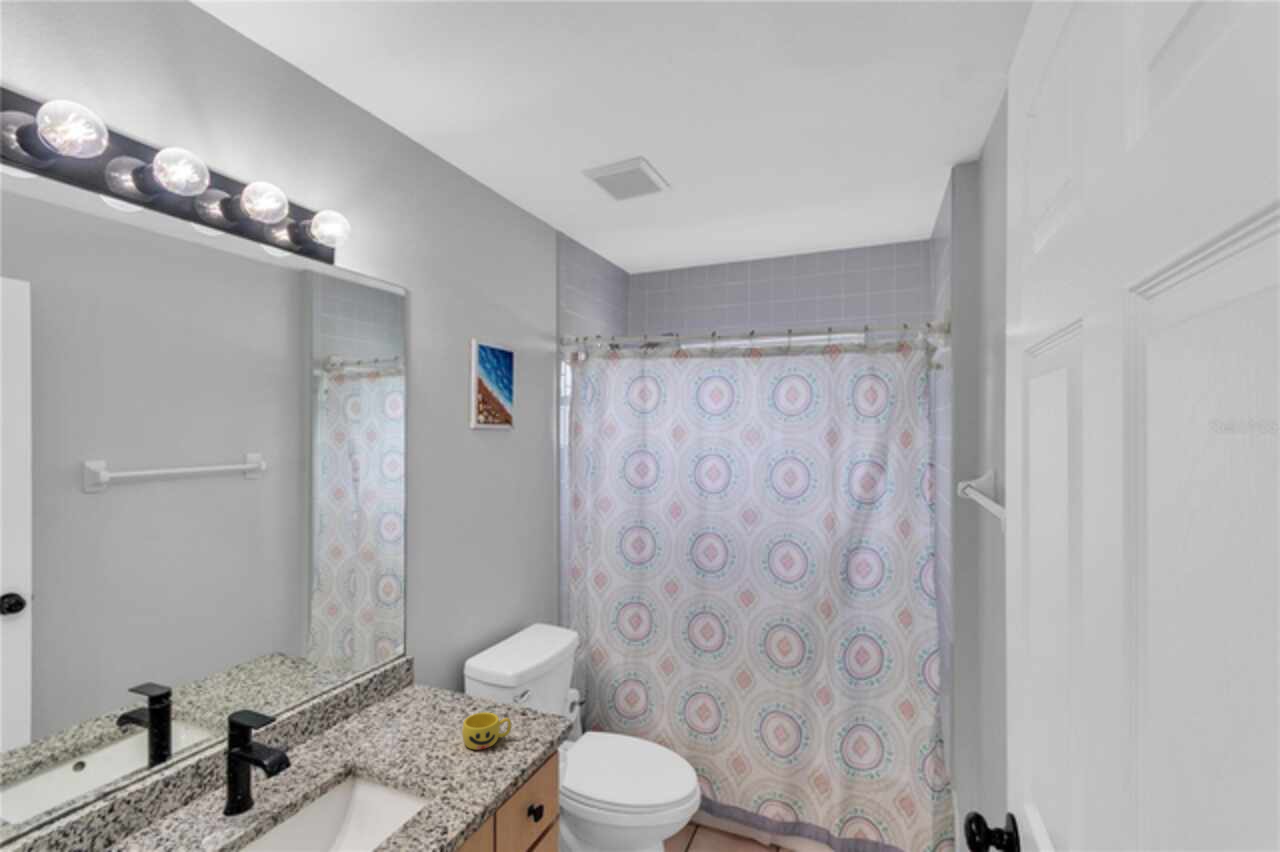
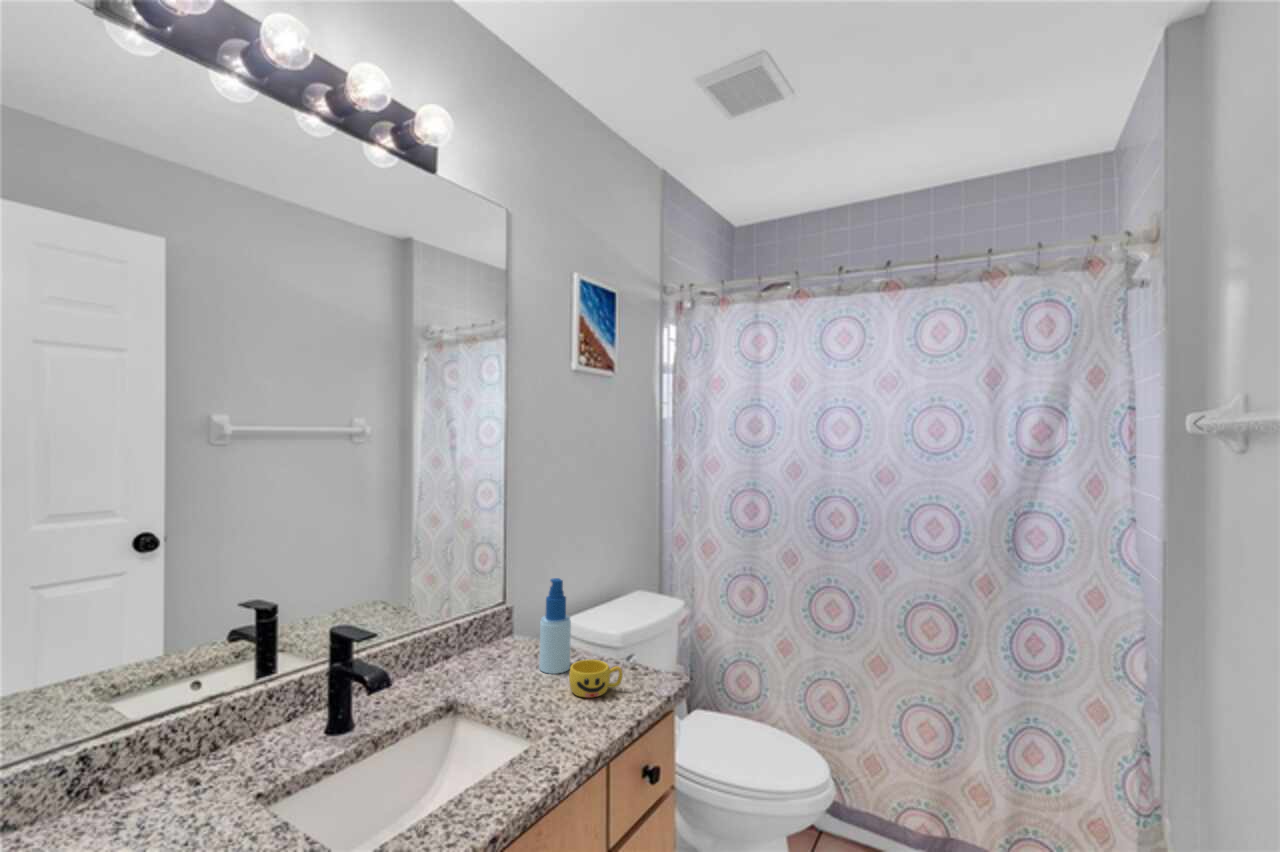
spray bottle: none [436,637,465,726] -> present [539,578,571,674]

